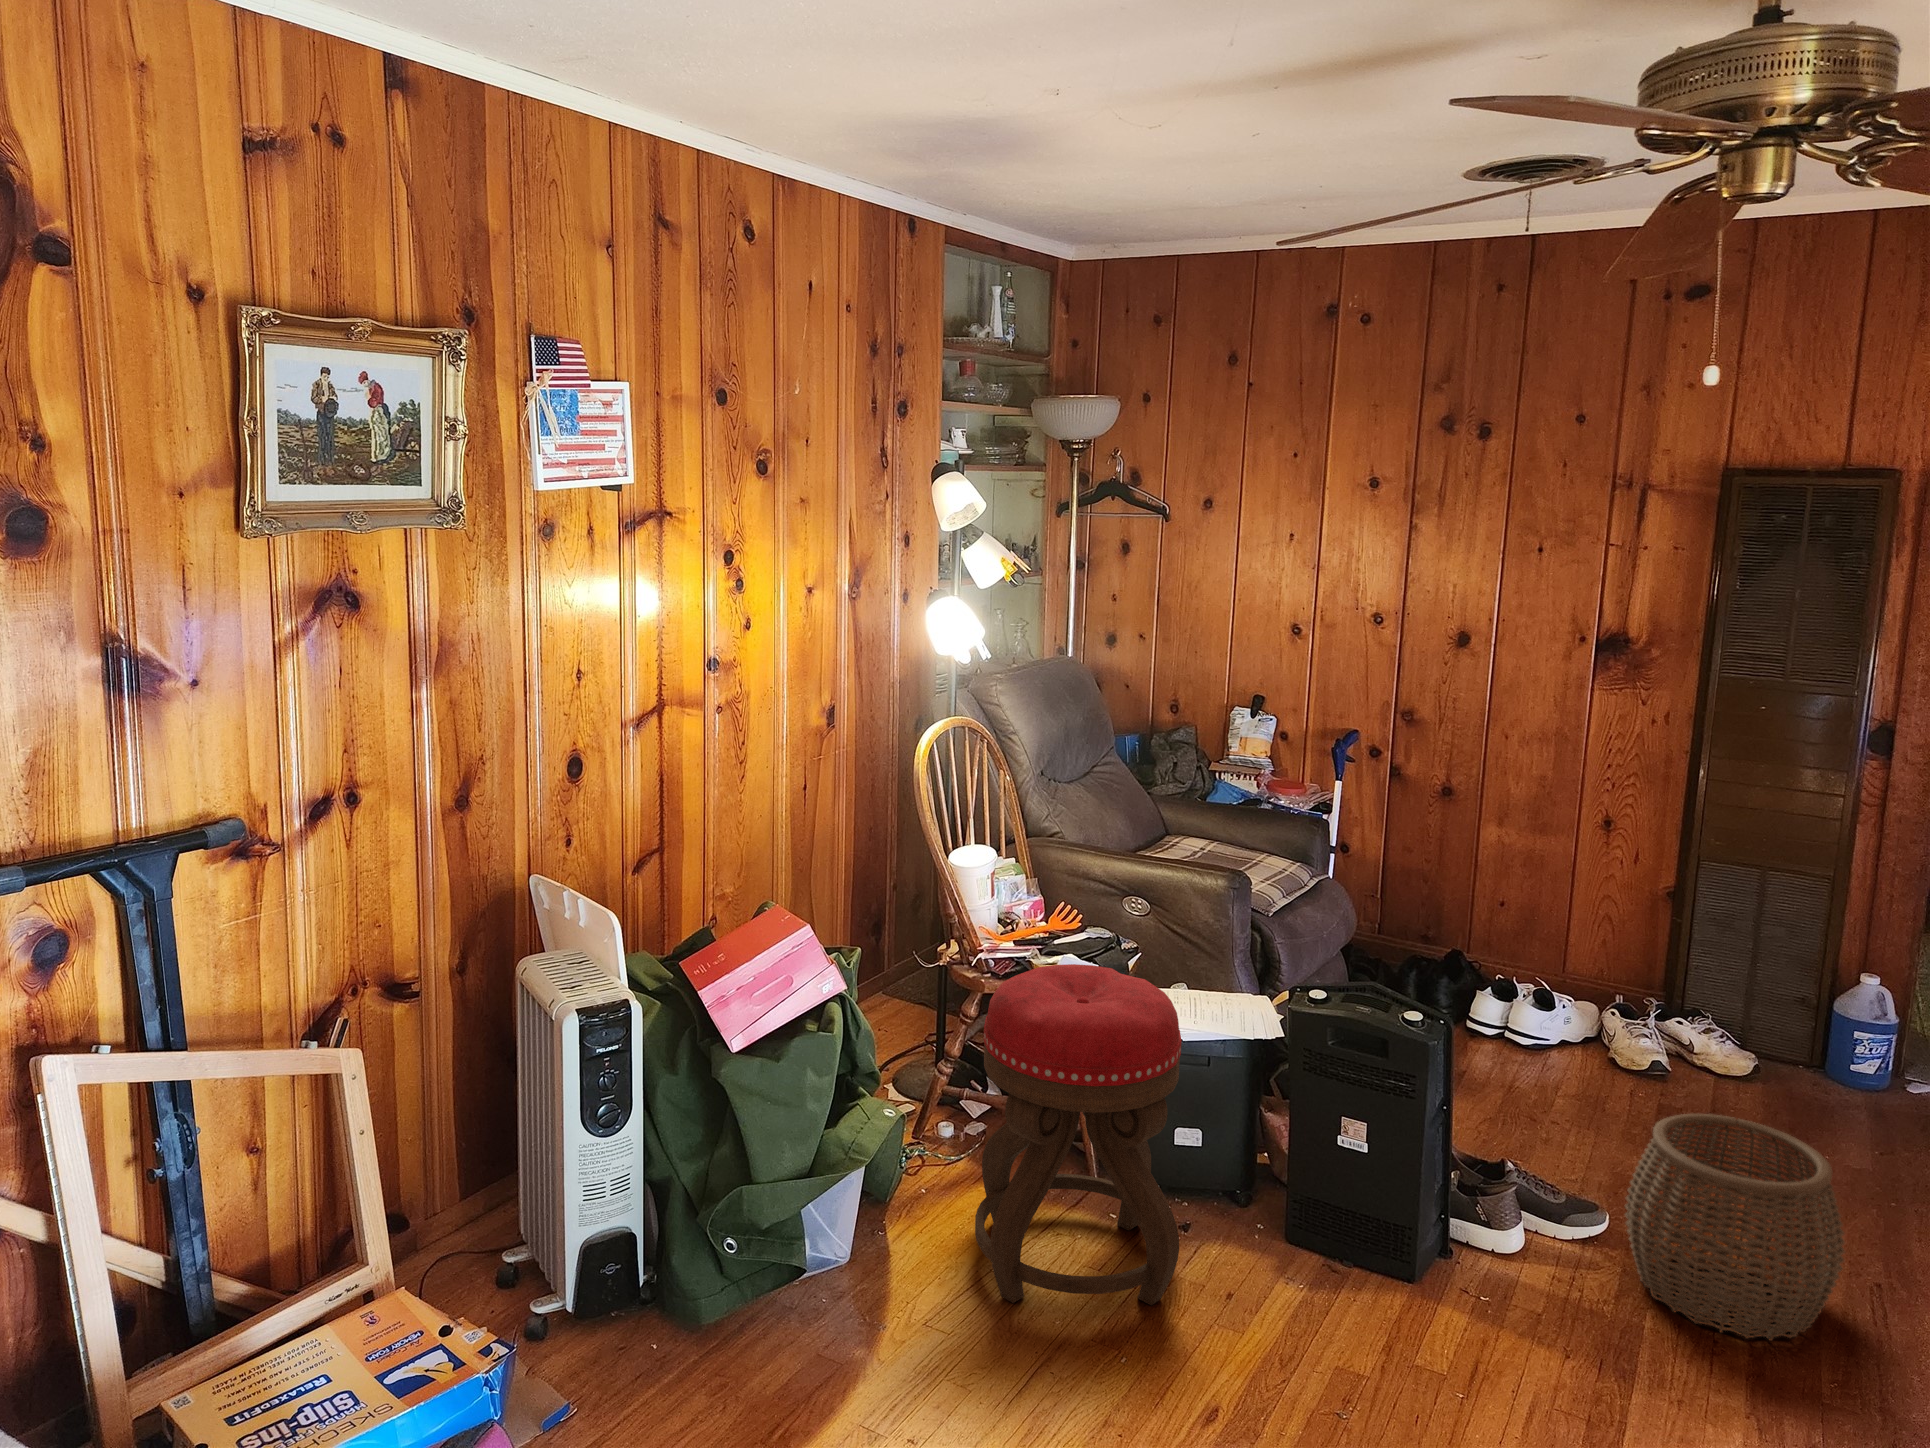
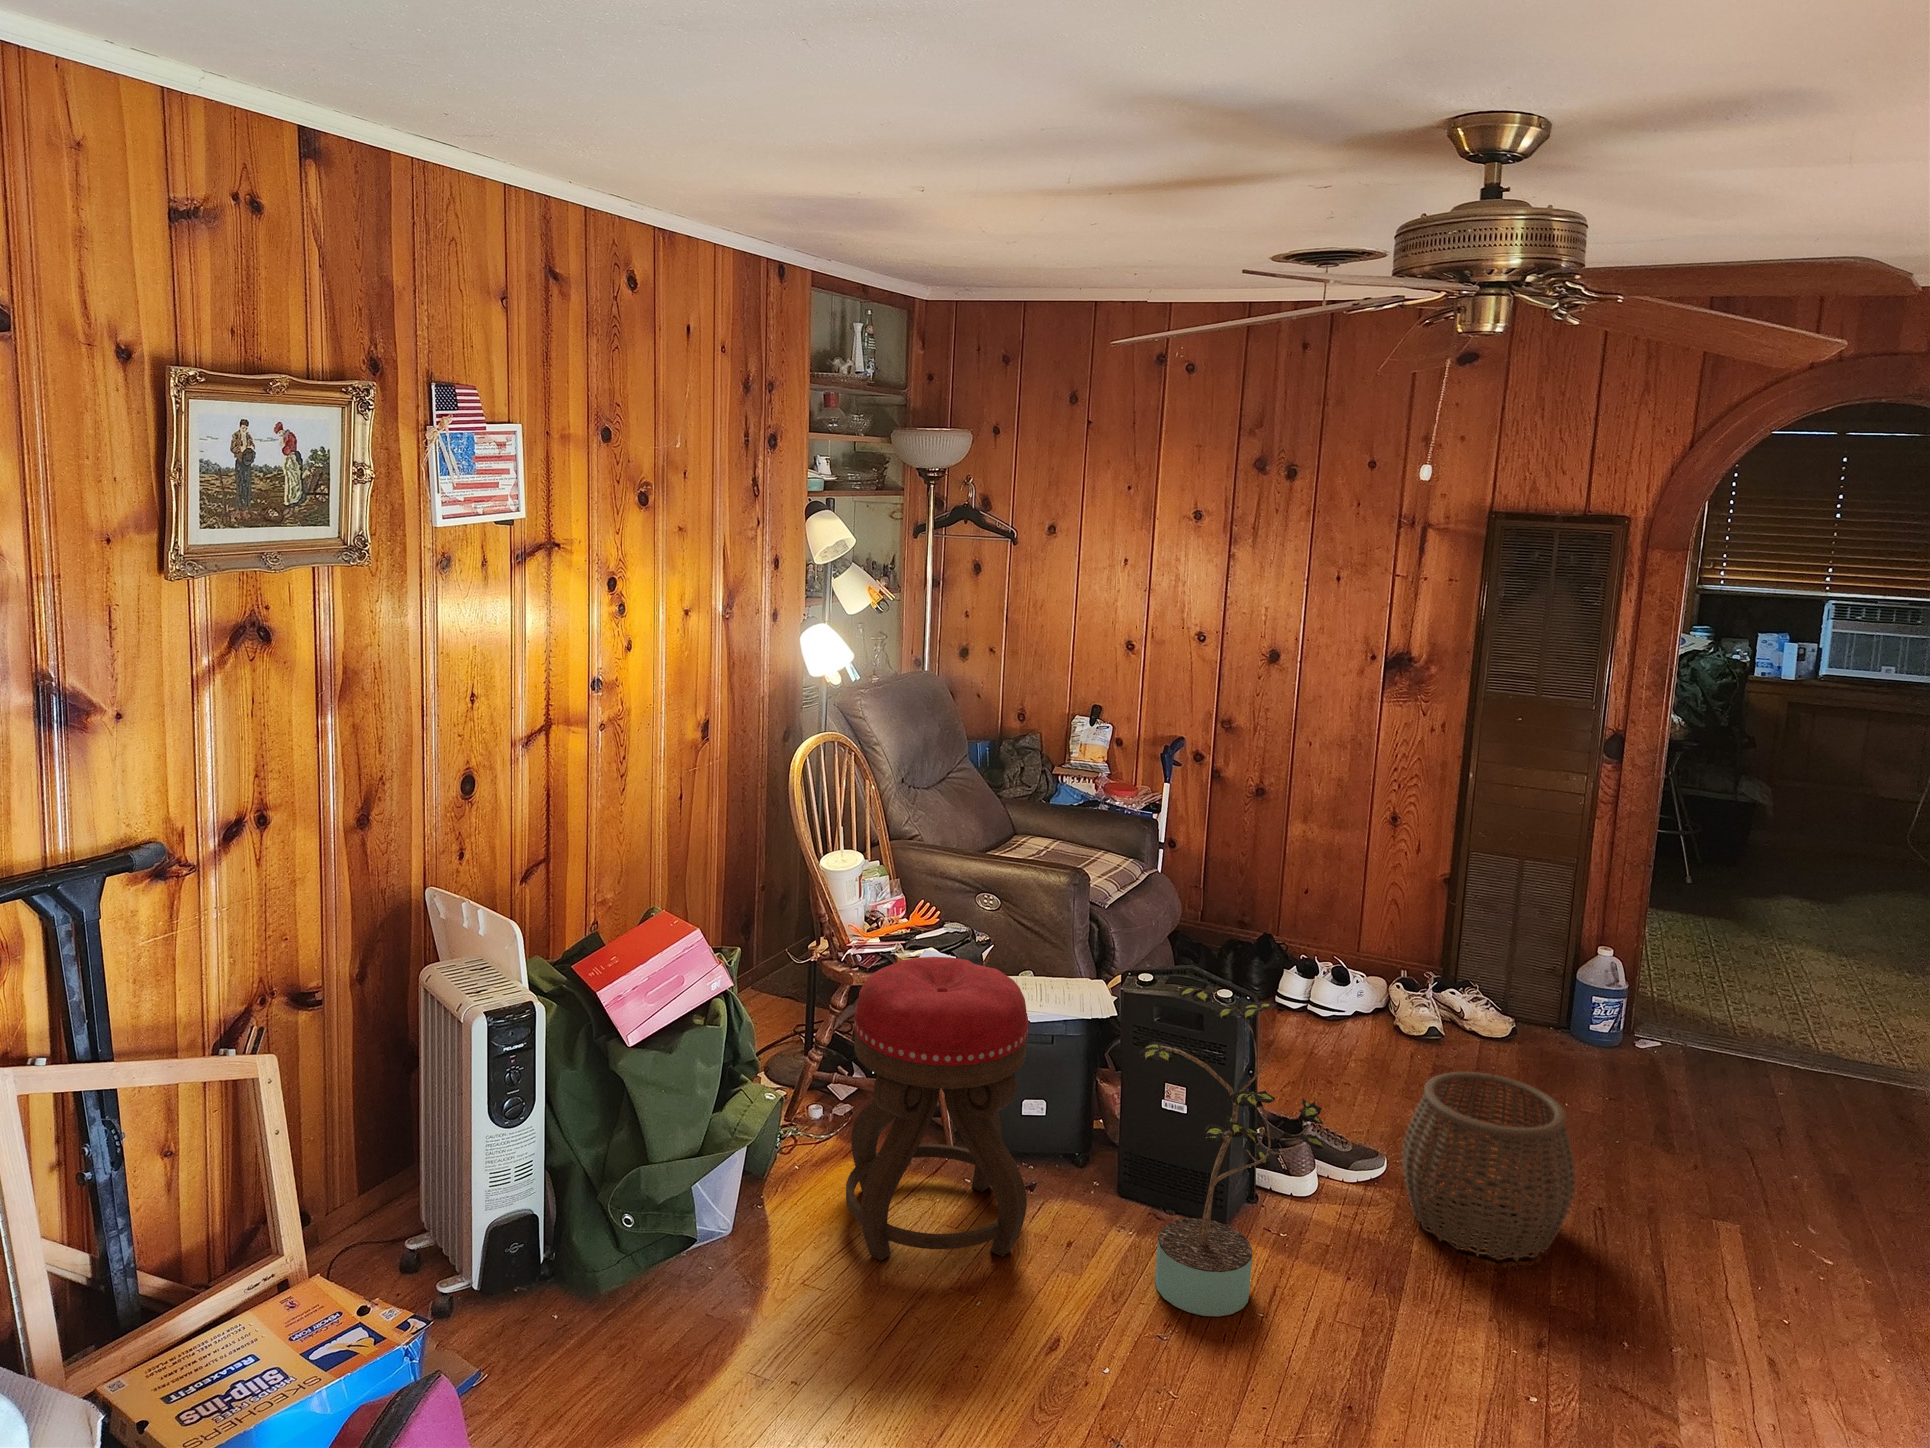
potted plant: none [1309,1003,1535,1388] -> present [1138,986,1325,1316]

